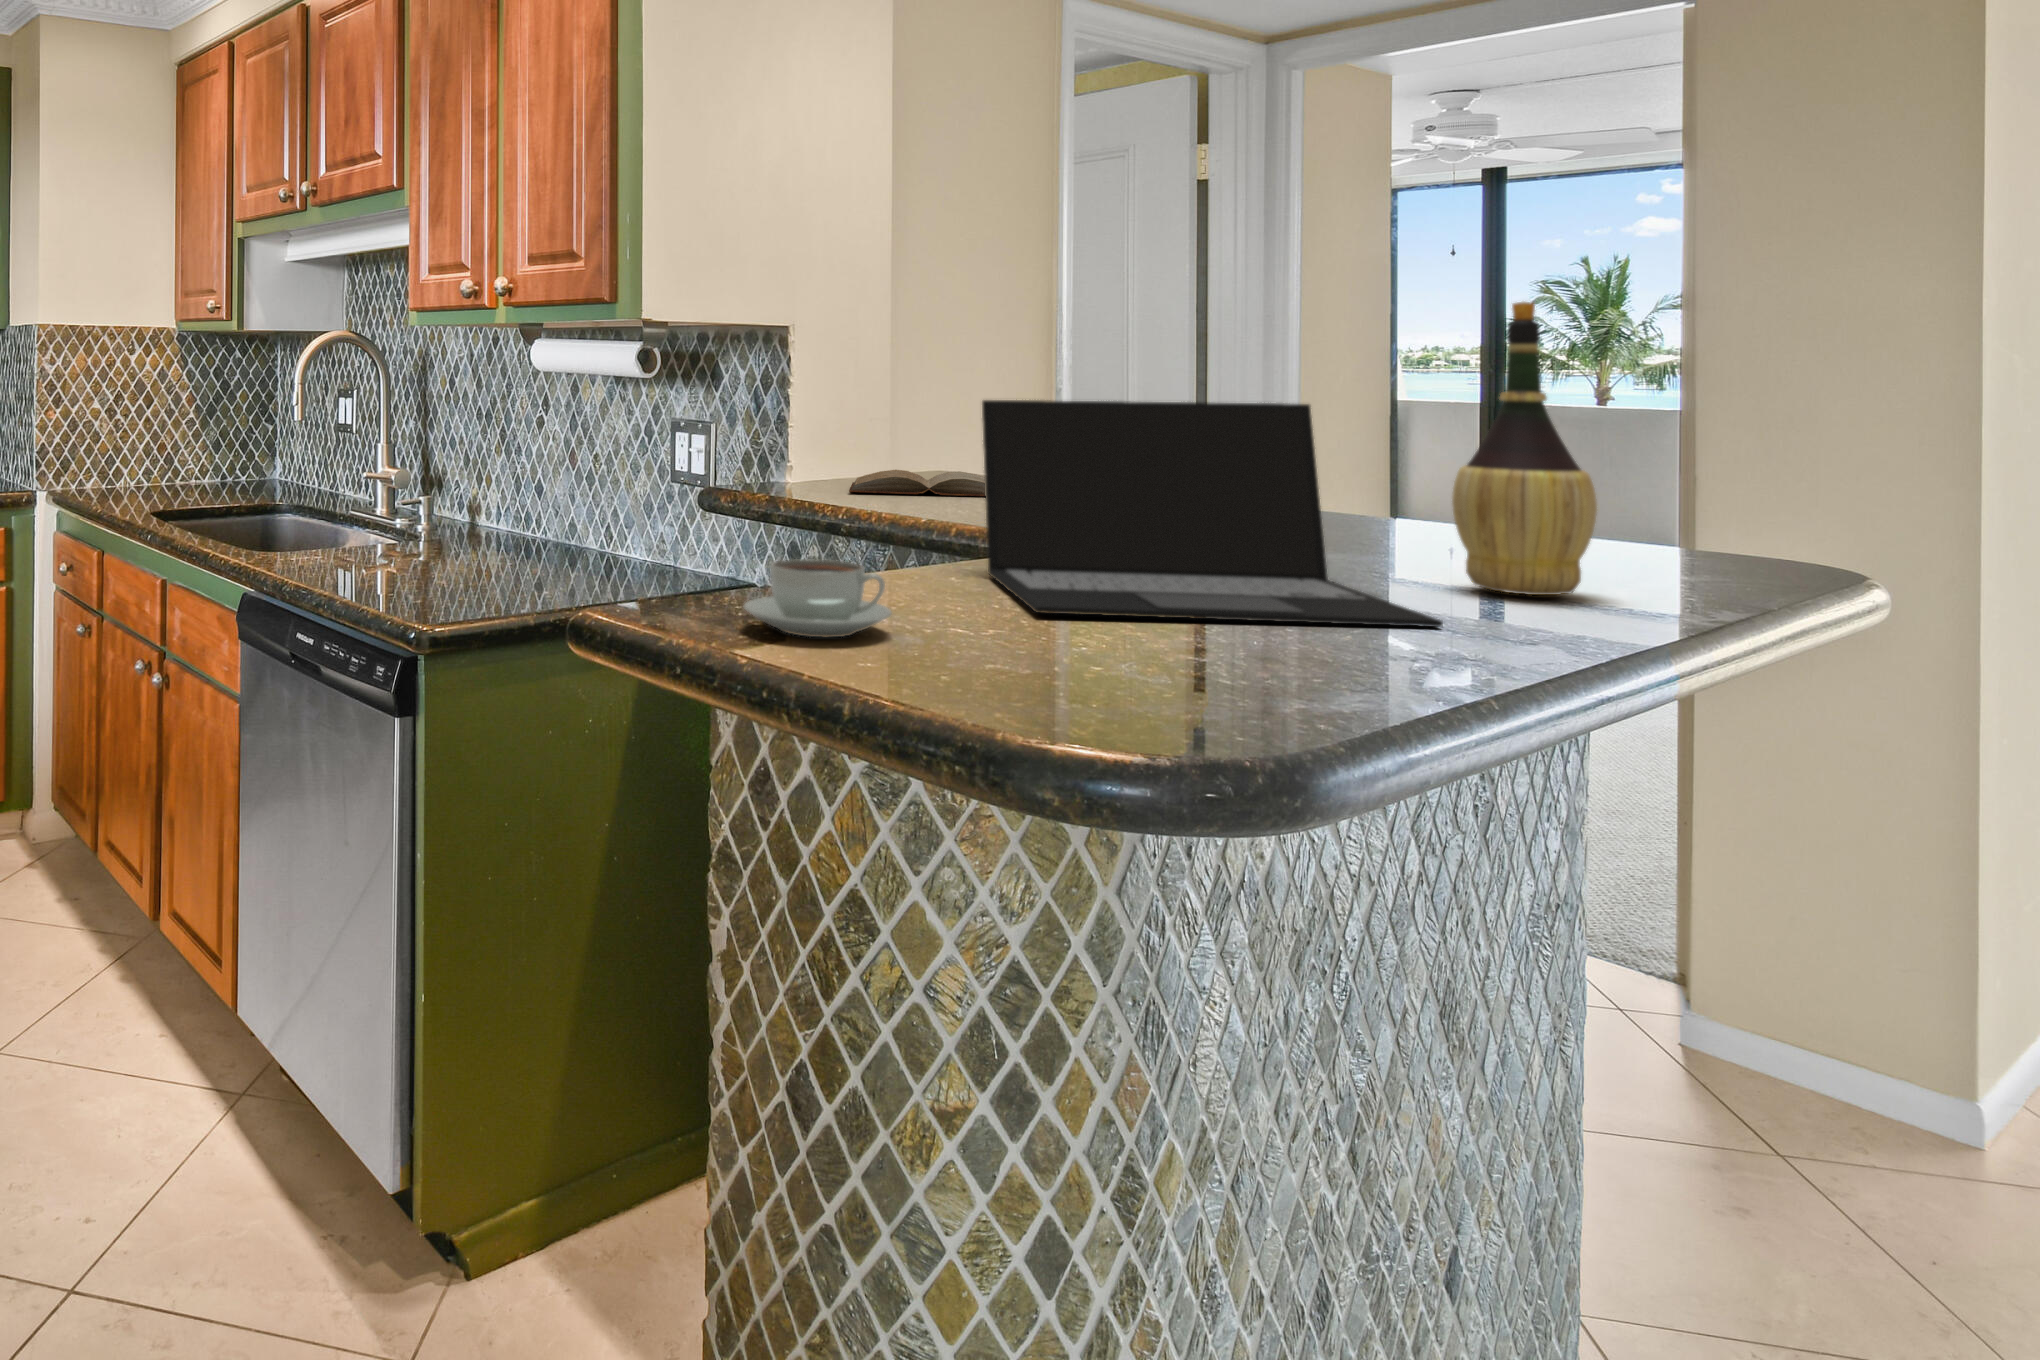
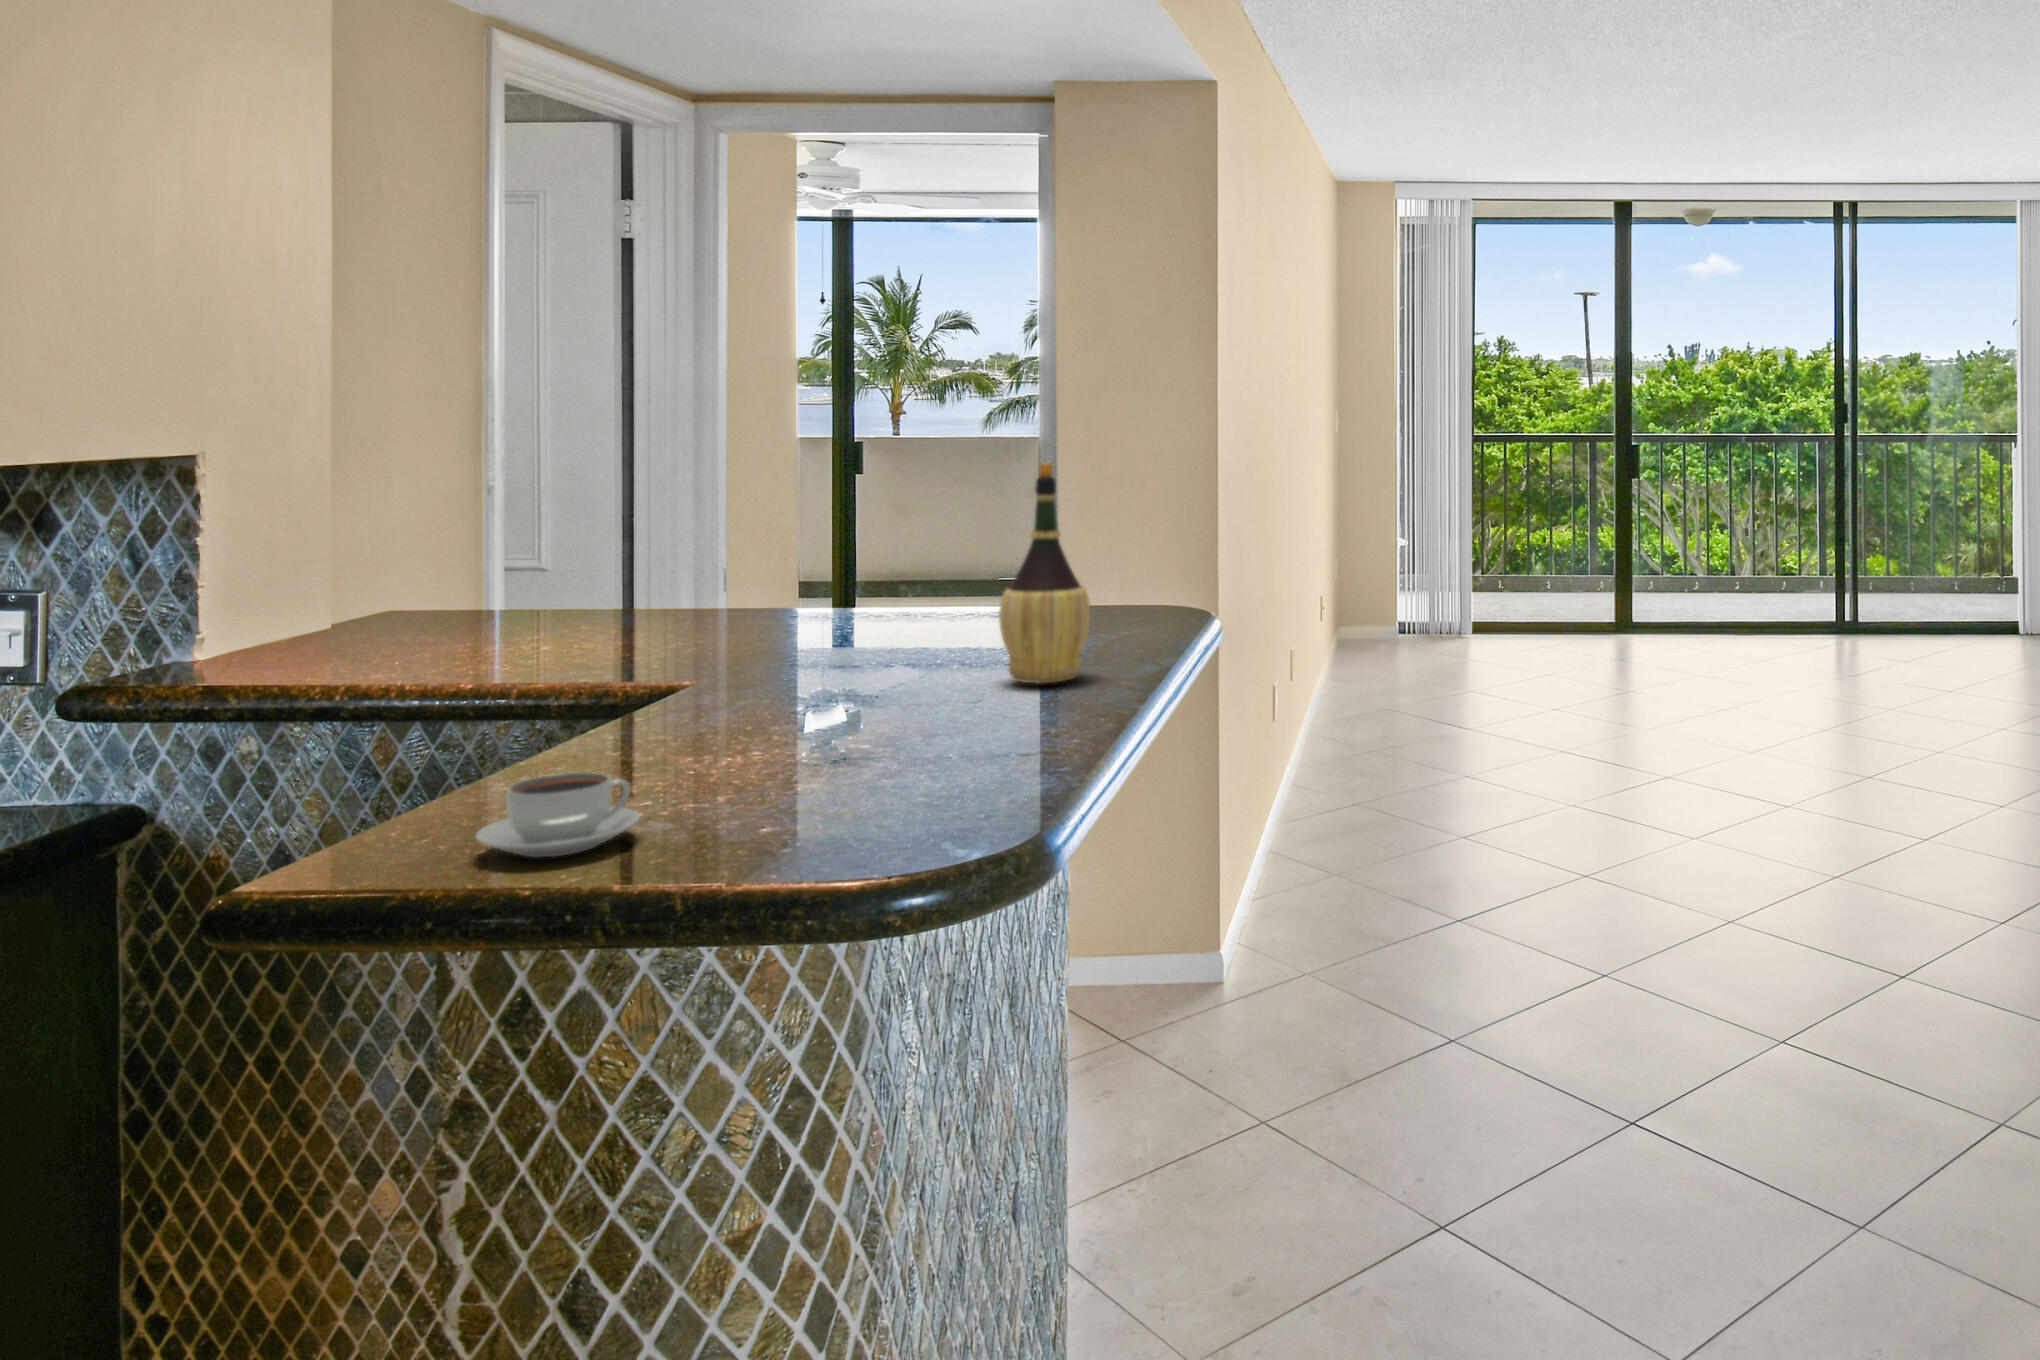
laptop: present [982,400,1443,627] -> none [617,549,1026,780]
book: present [849,470,985,496] -> none [278,612,513,659]

